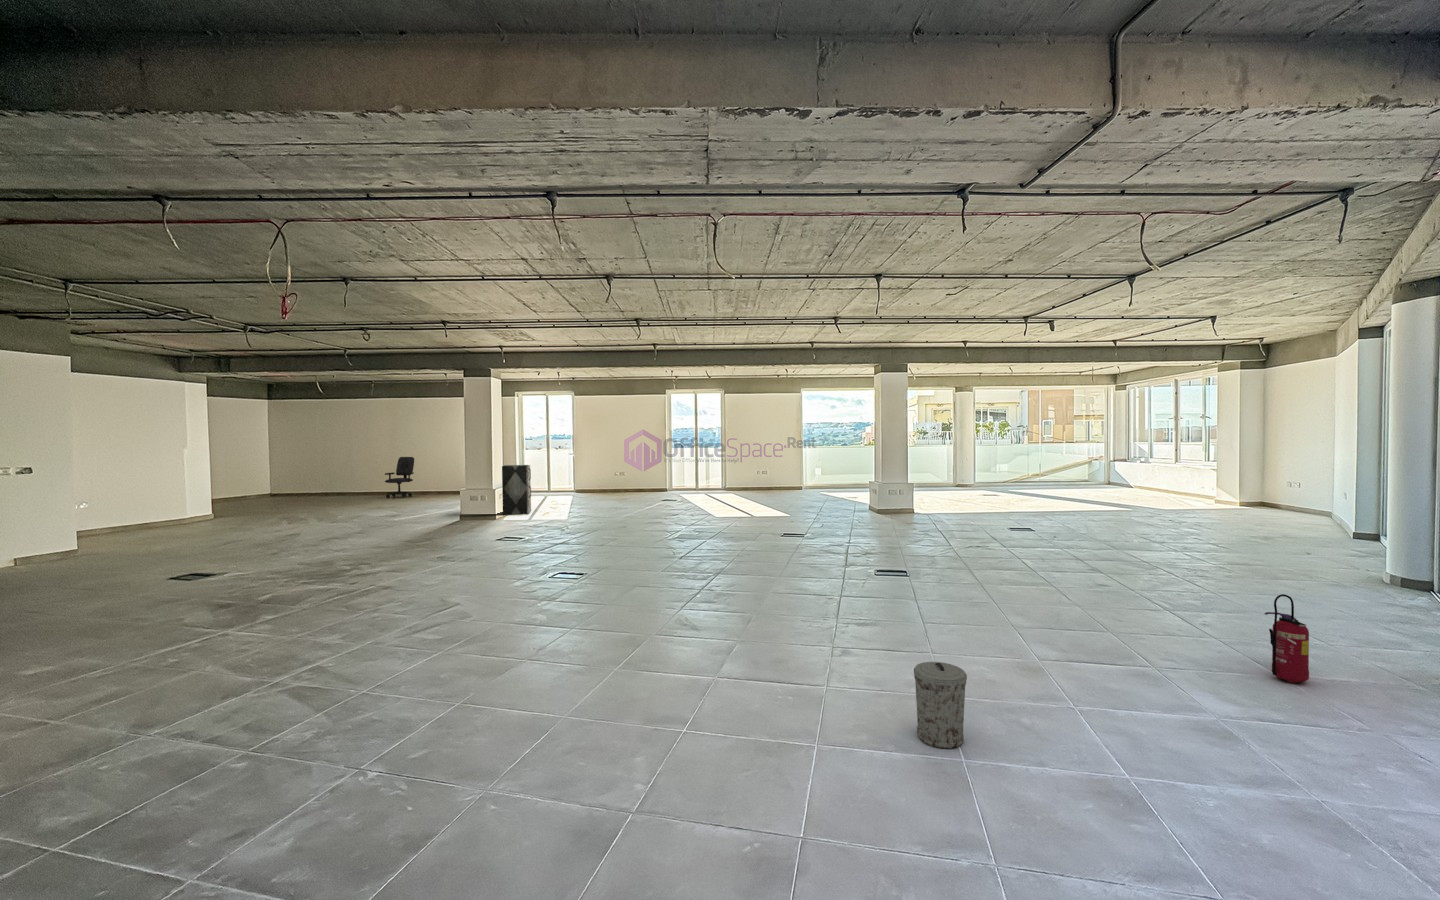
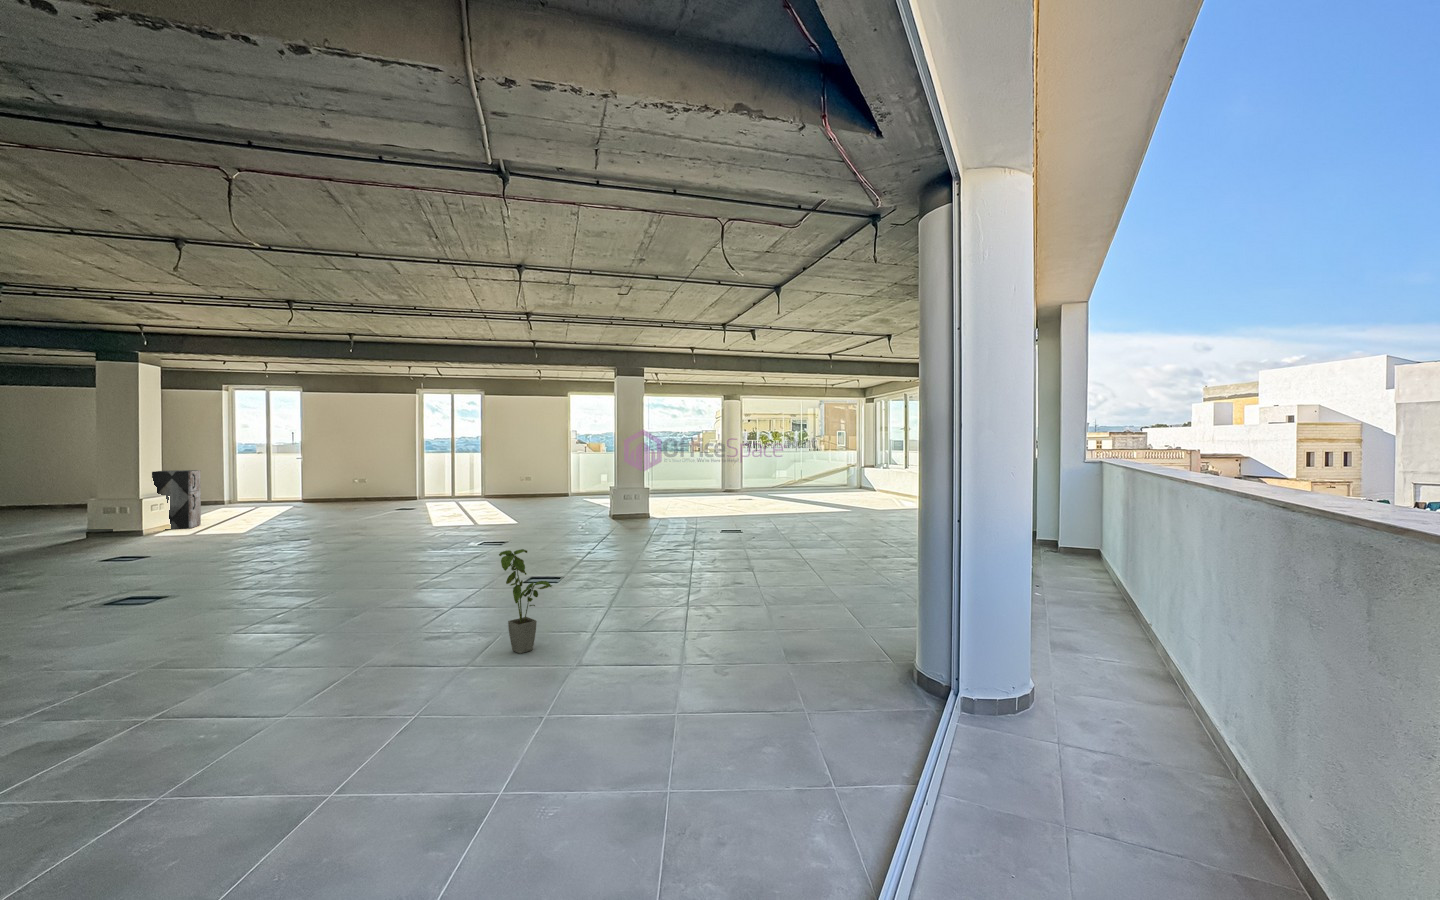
office chair: present [385,457,414,498] -> none [25,462,76,512]
house plant: none [1002,546,1061,642] -> present [499,549,552,654]
fire extinguisher: present [1264,594,1309,683] -> none [704,590,740,679]
trash can: present [914,662,967,749] -> none [157,694,239,805]

